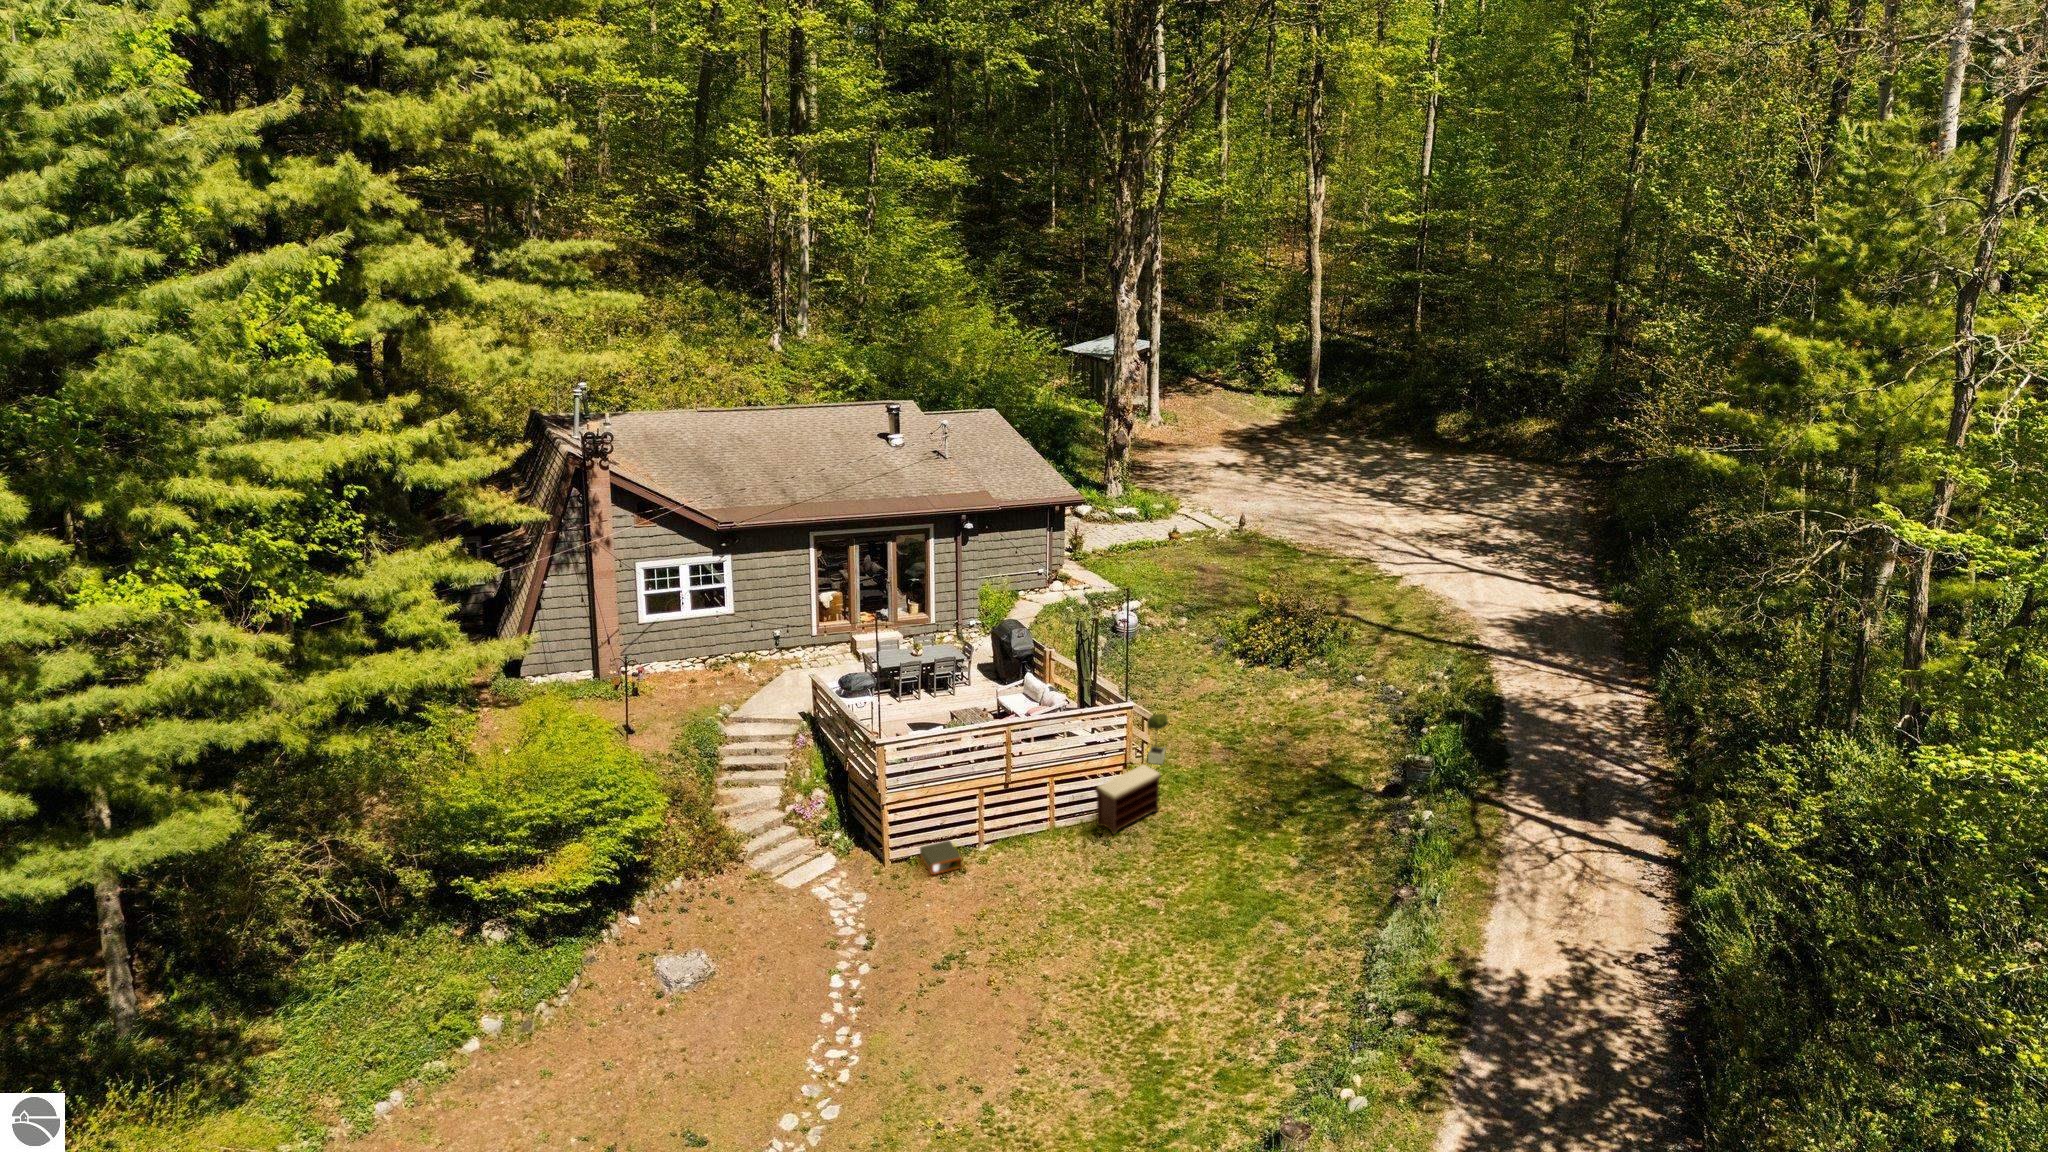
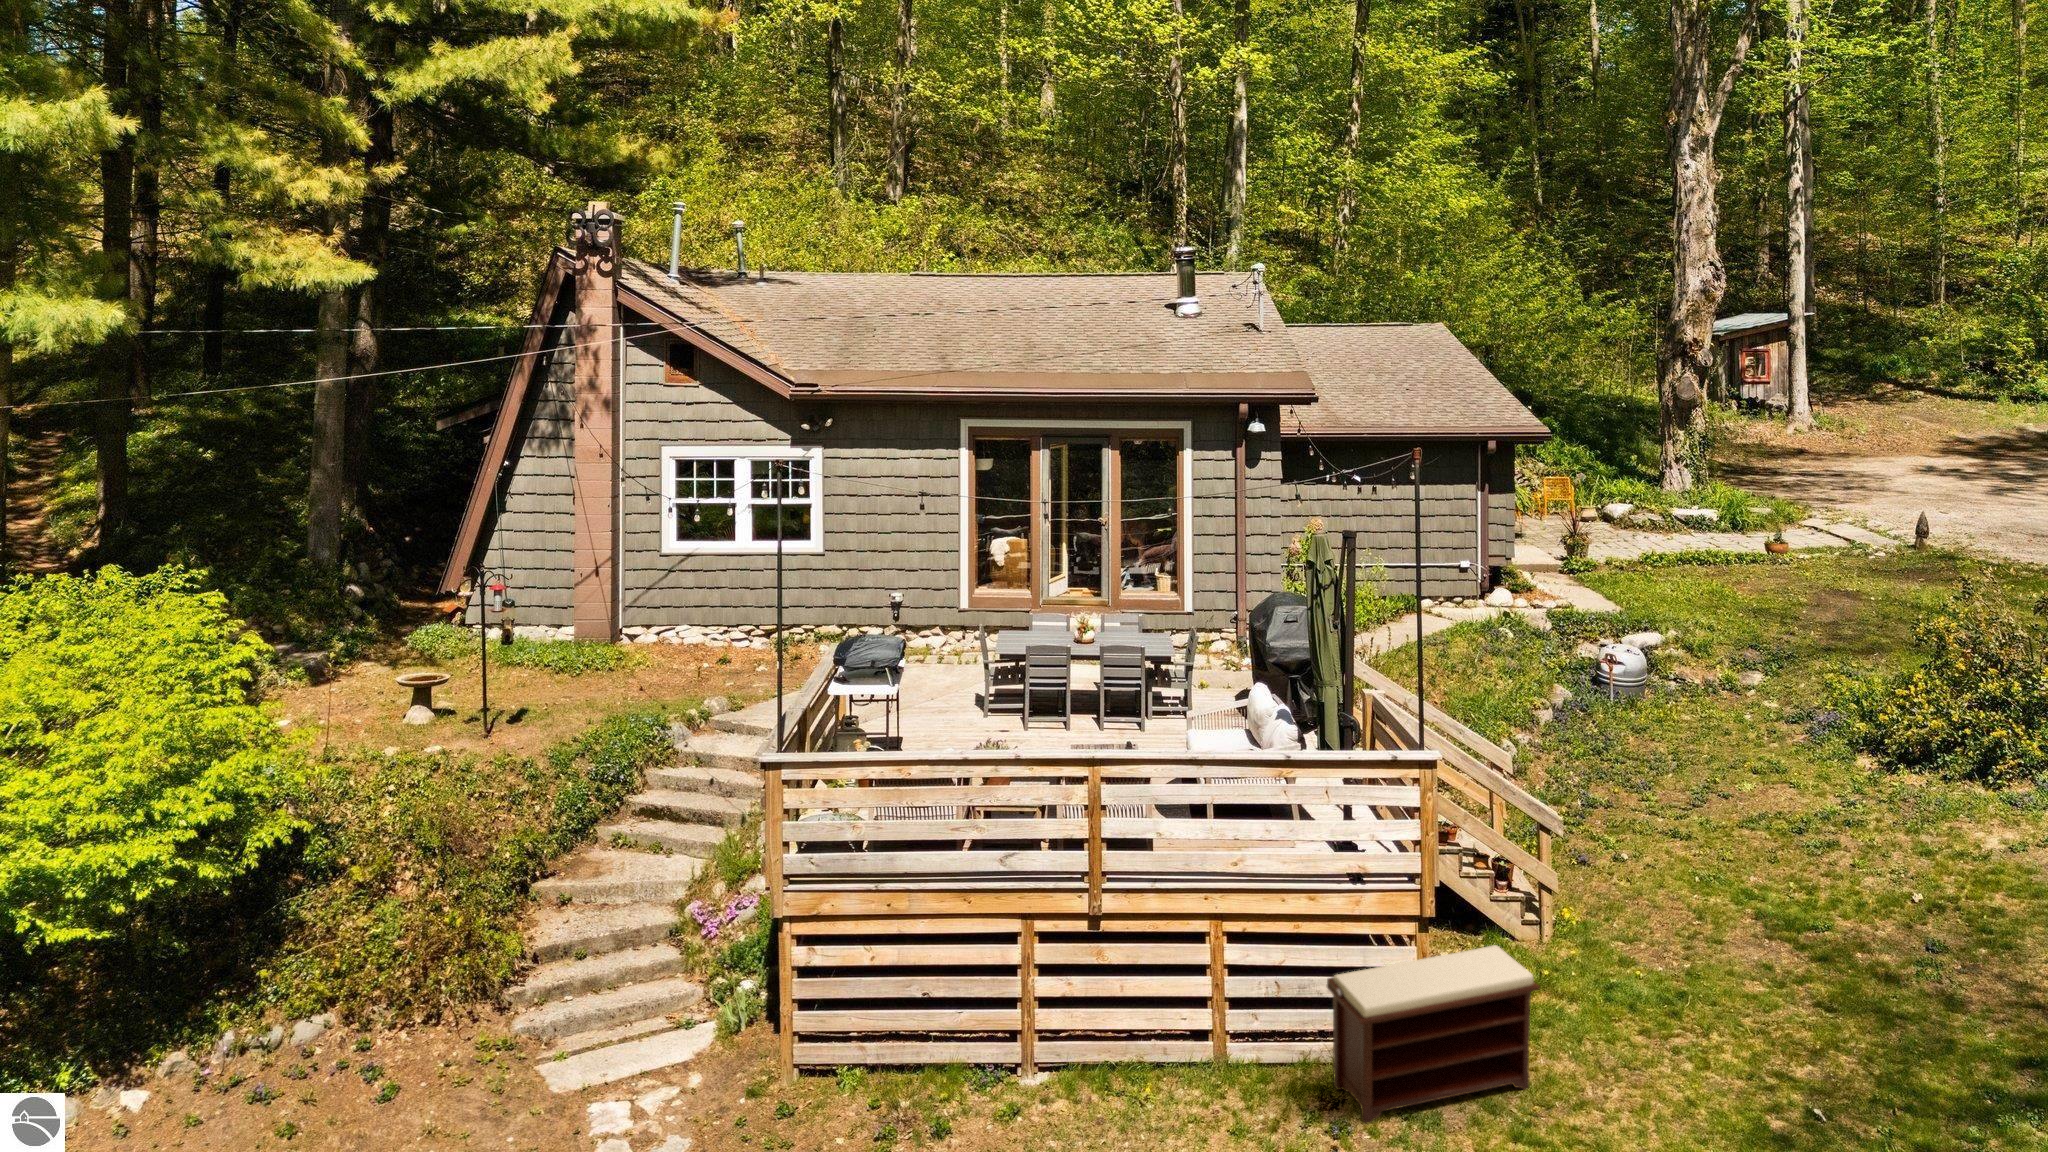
potted tree: present [1147,714,1169,764] -> none [1551,830,1617,969]
storage box: present [920,840,962,875] -> none [846,1033,943,1110]

